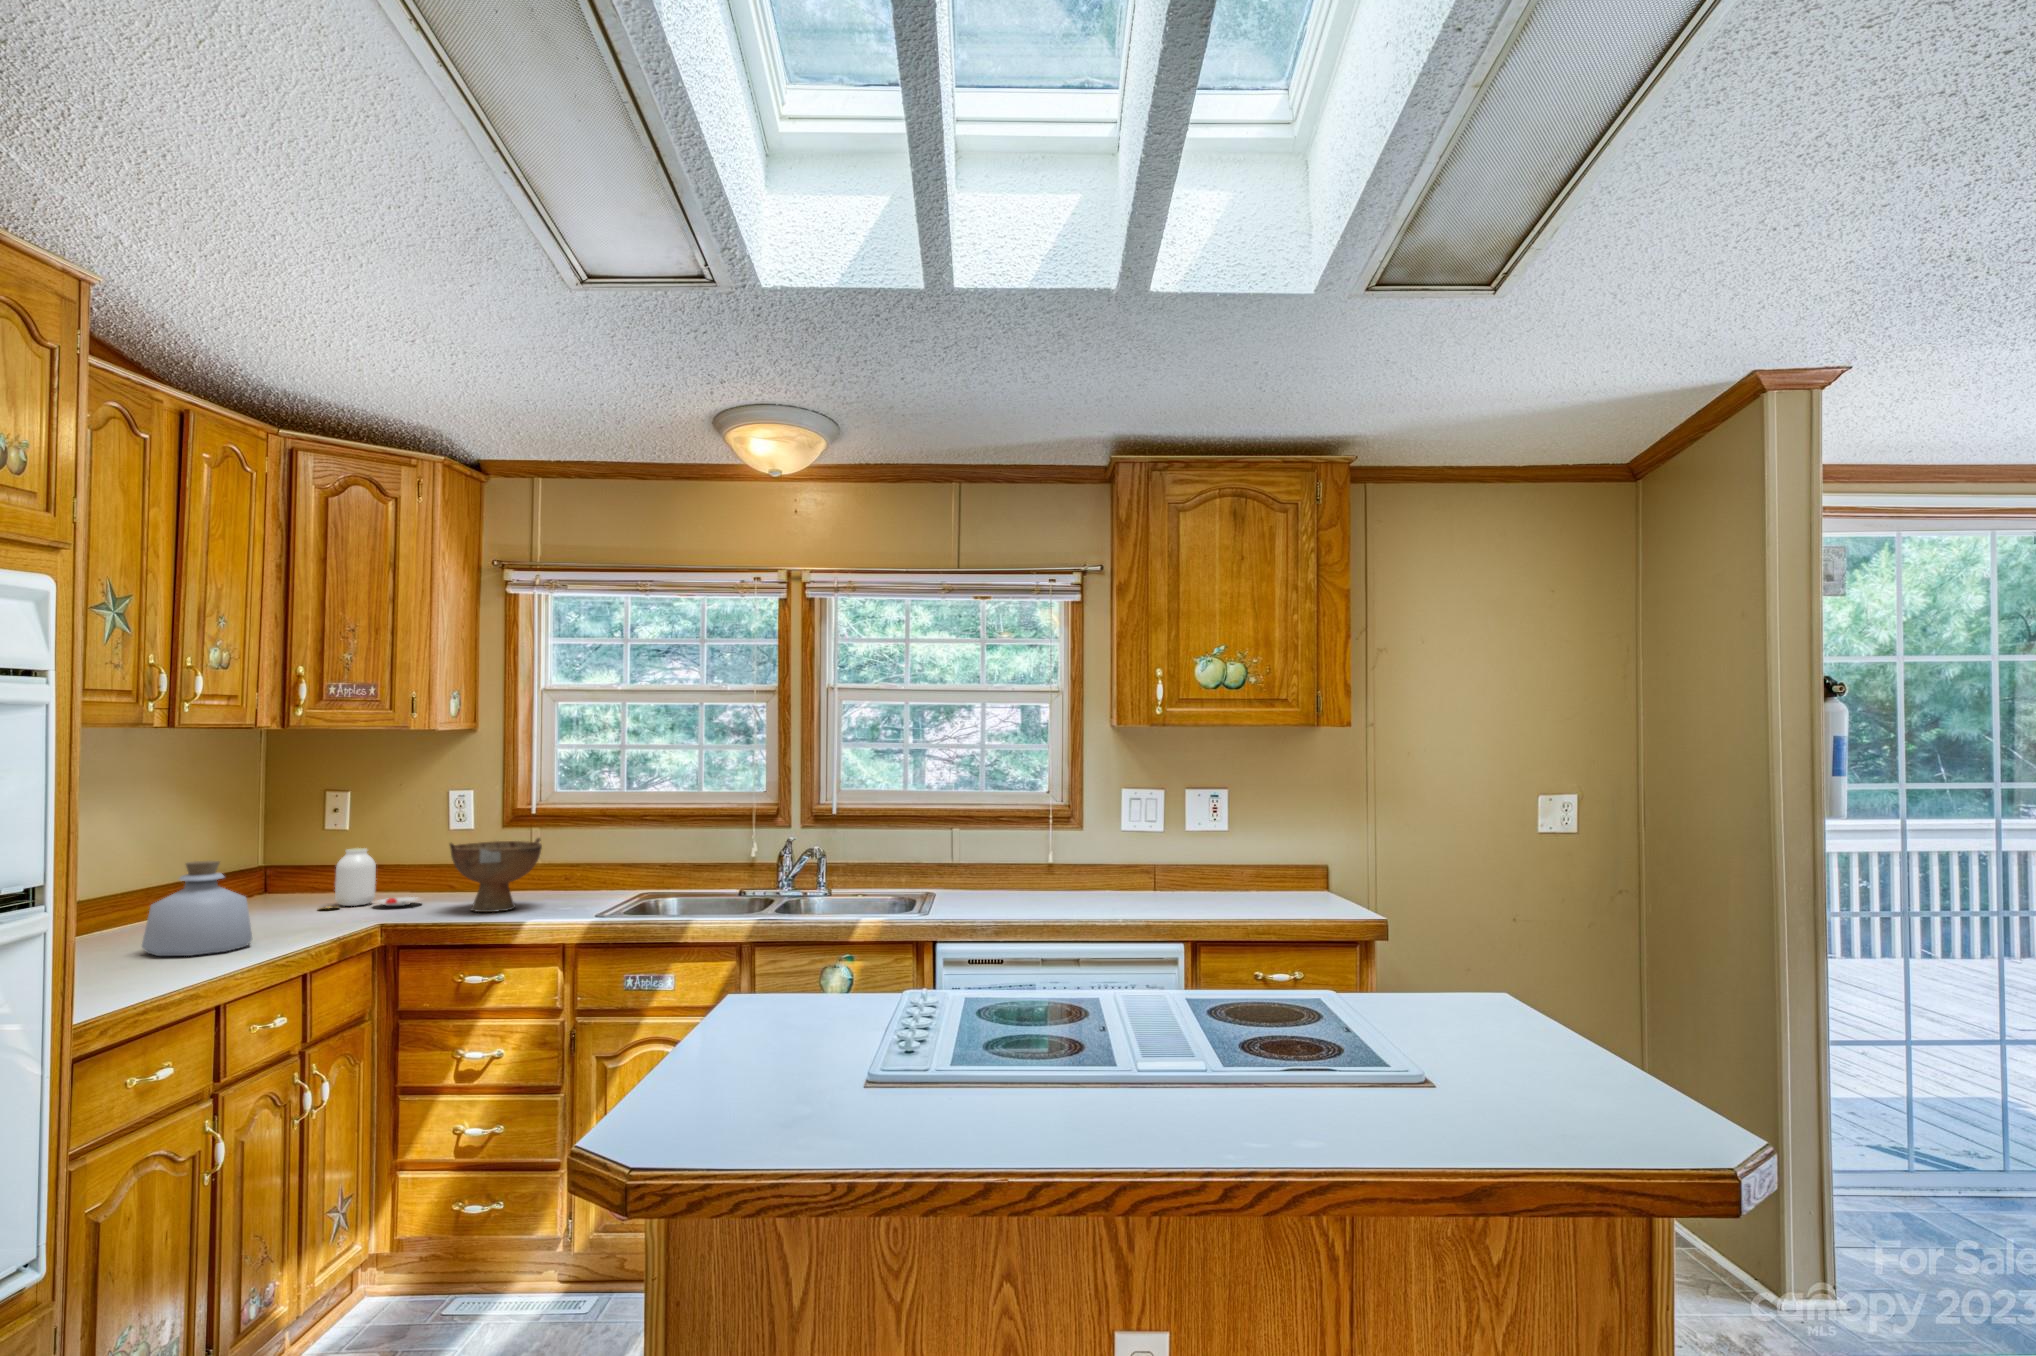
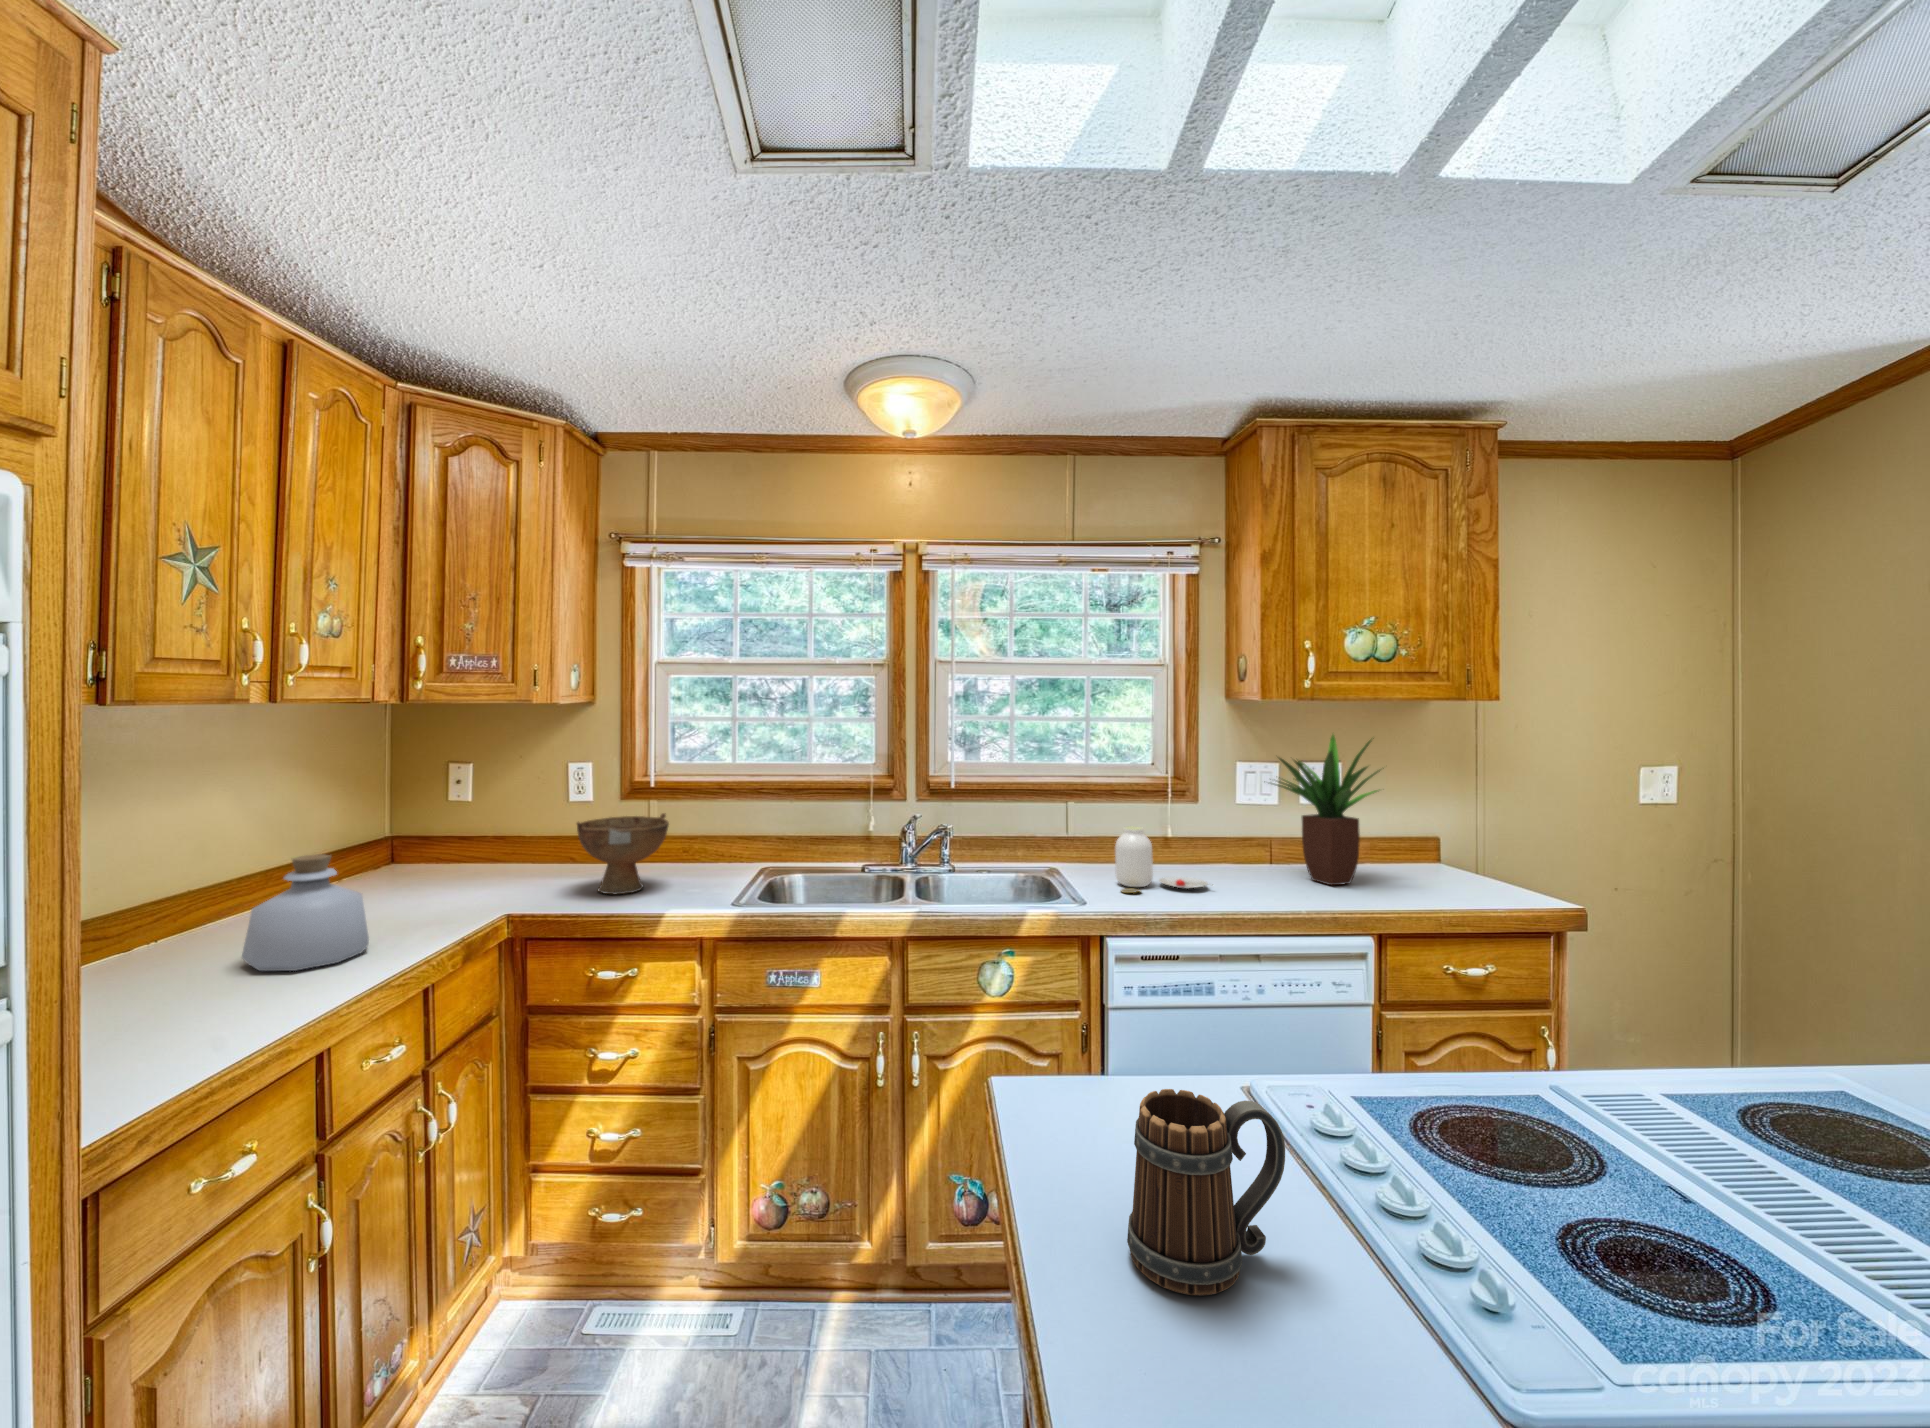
potted plant: none [1132,758,1244,903] -> present [1273,735,1380,885]
jar: present [318,848,422,910] -> present [1115,826,1208,893]
mug: none [730,950,825,1052] -> present [1127,1089,1285,1295]

